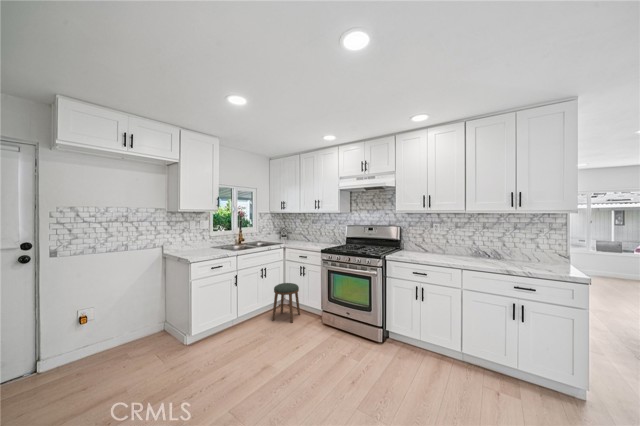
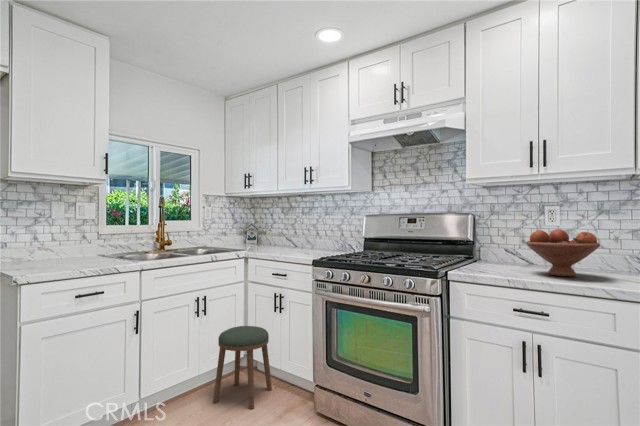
fruit bowl: none [420,237,450,258] -> present [526,229,600,277]

